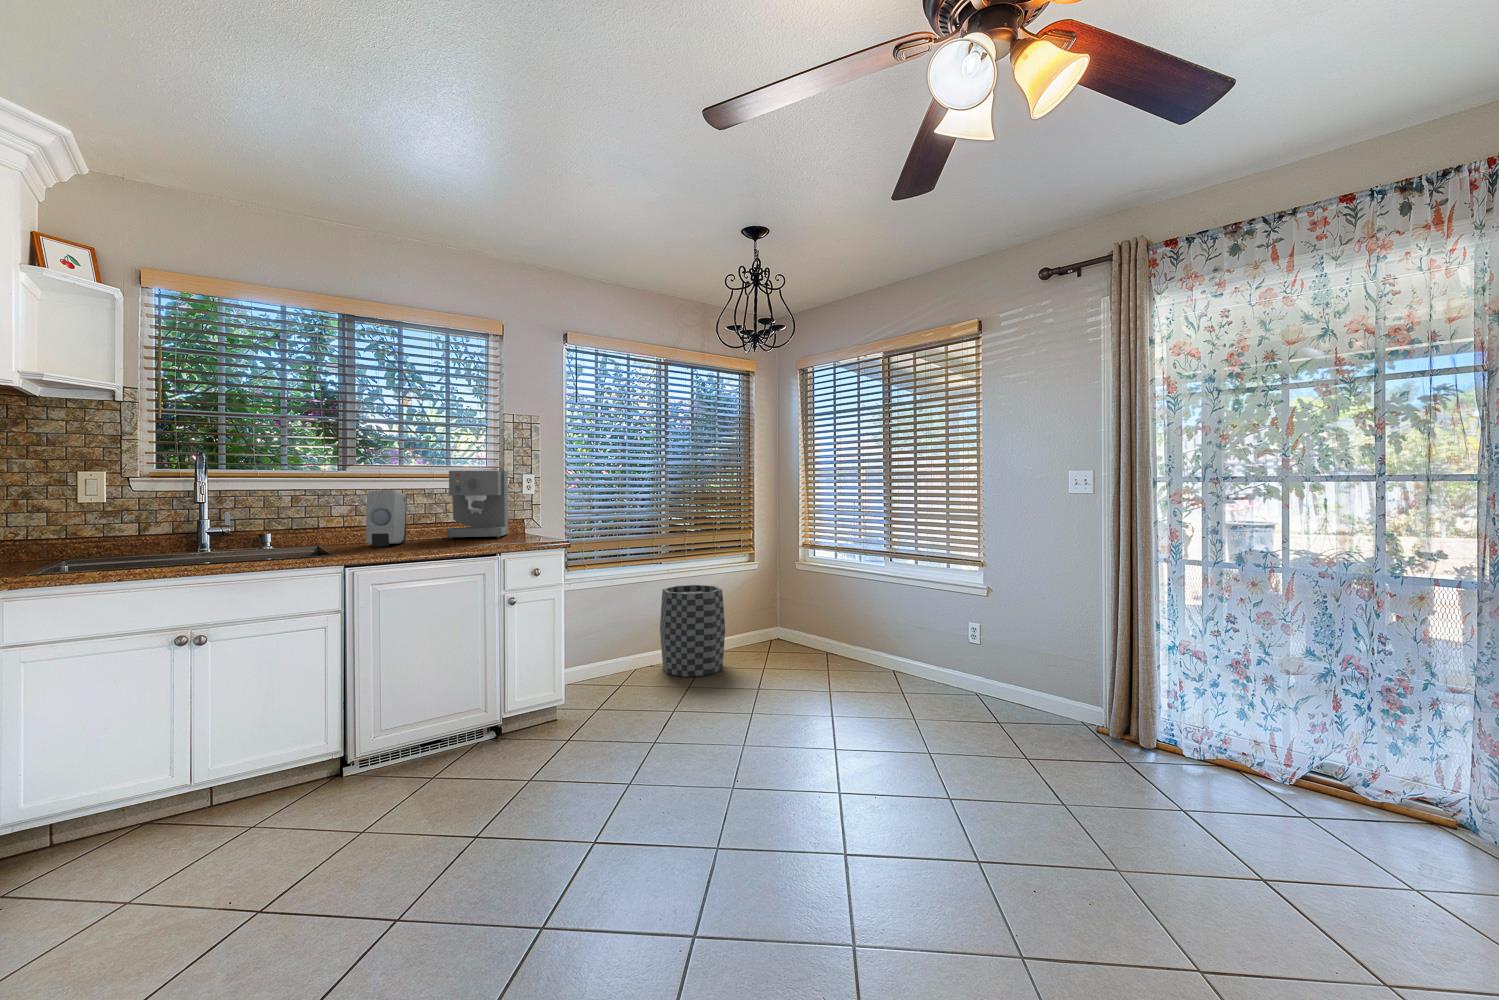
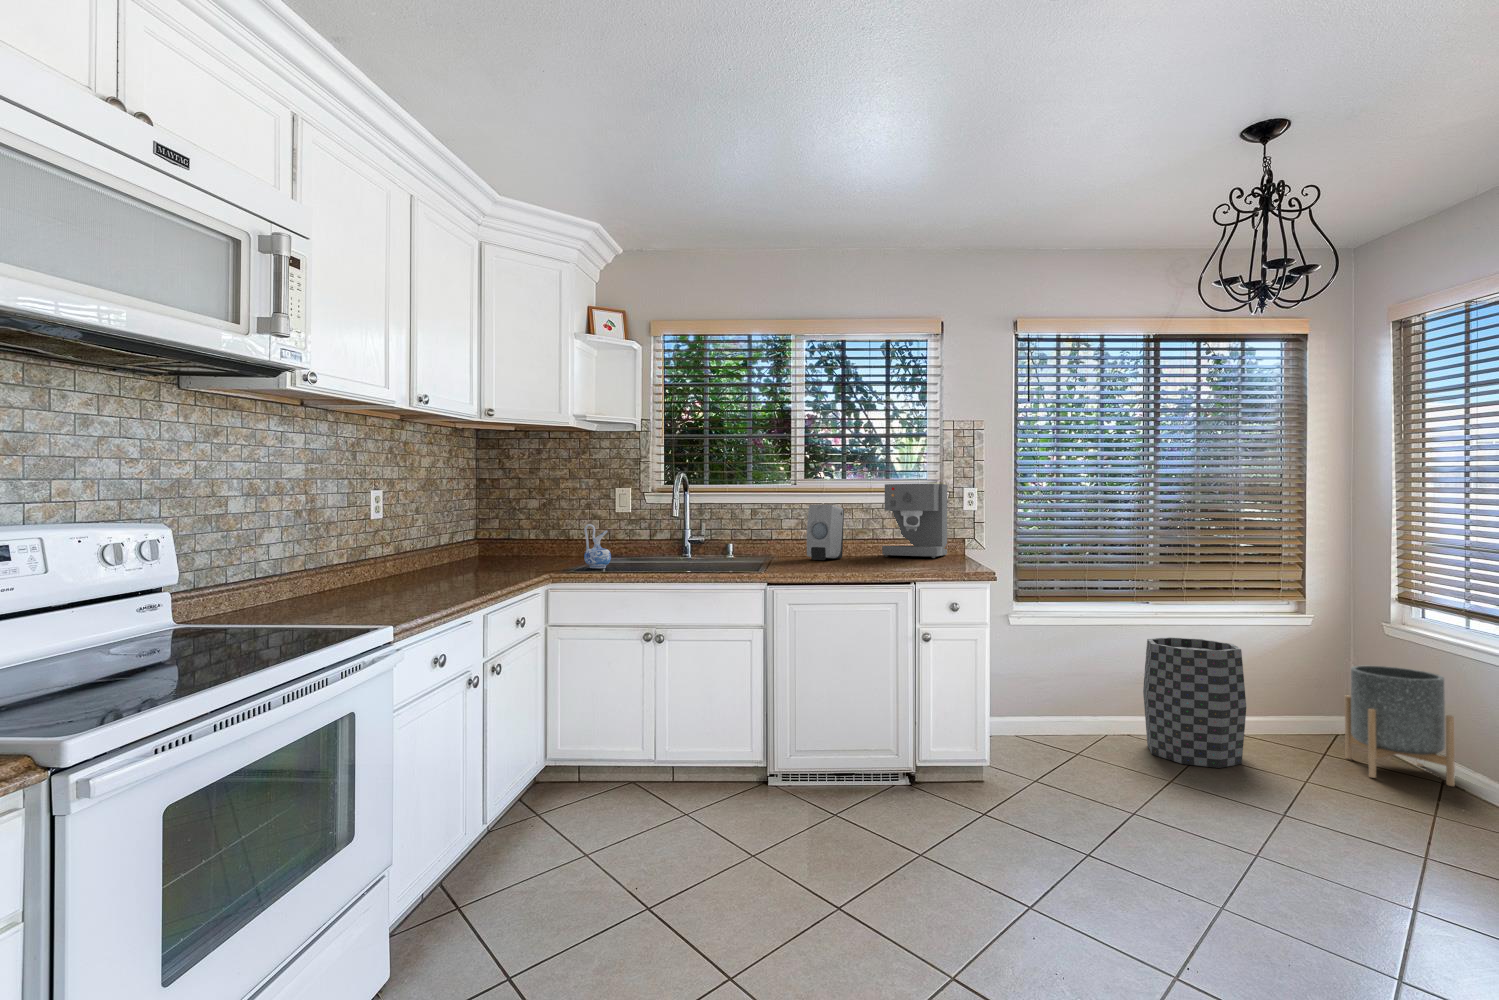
ceramic pitcher: none [33,520,84,577] -> present [584,524,611,568]
planter: none [775,590,829,662] -> present [1345,666,1455,786]

